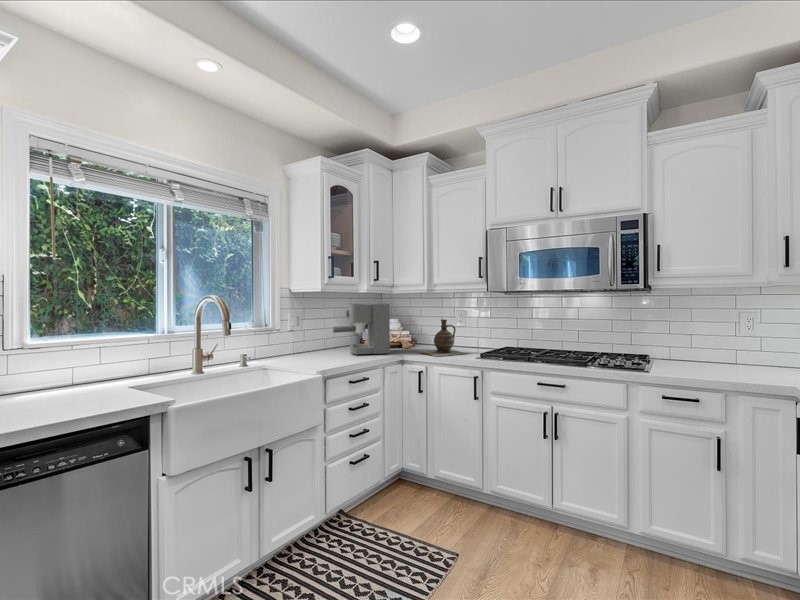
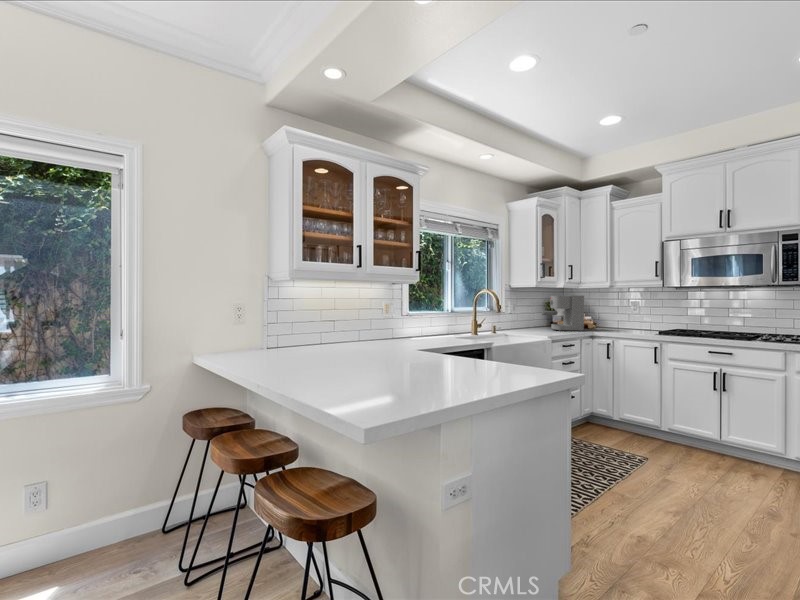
ceramic jug: present [420,319,466,357] -> none [605,307,647,333]

